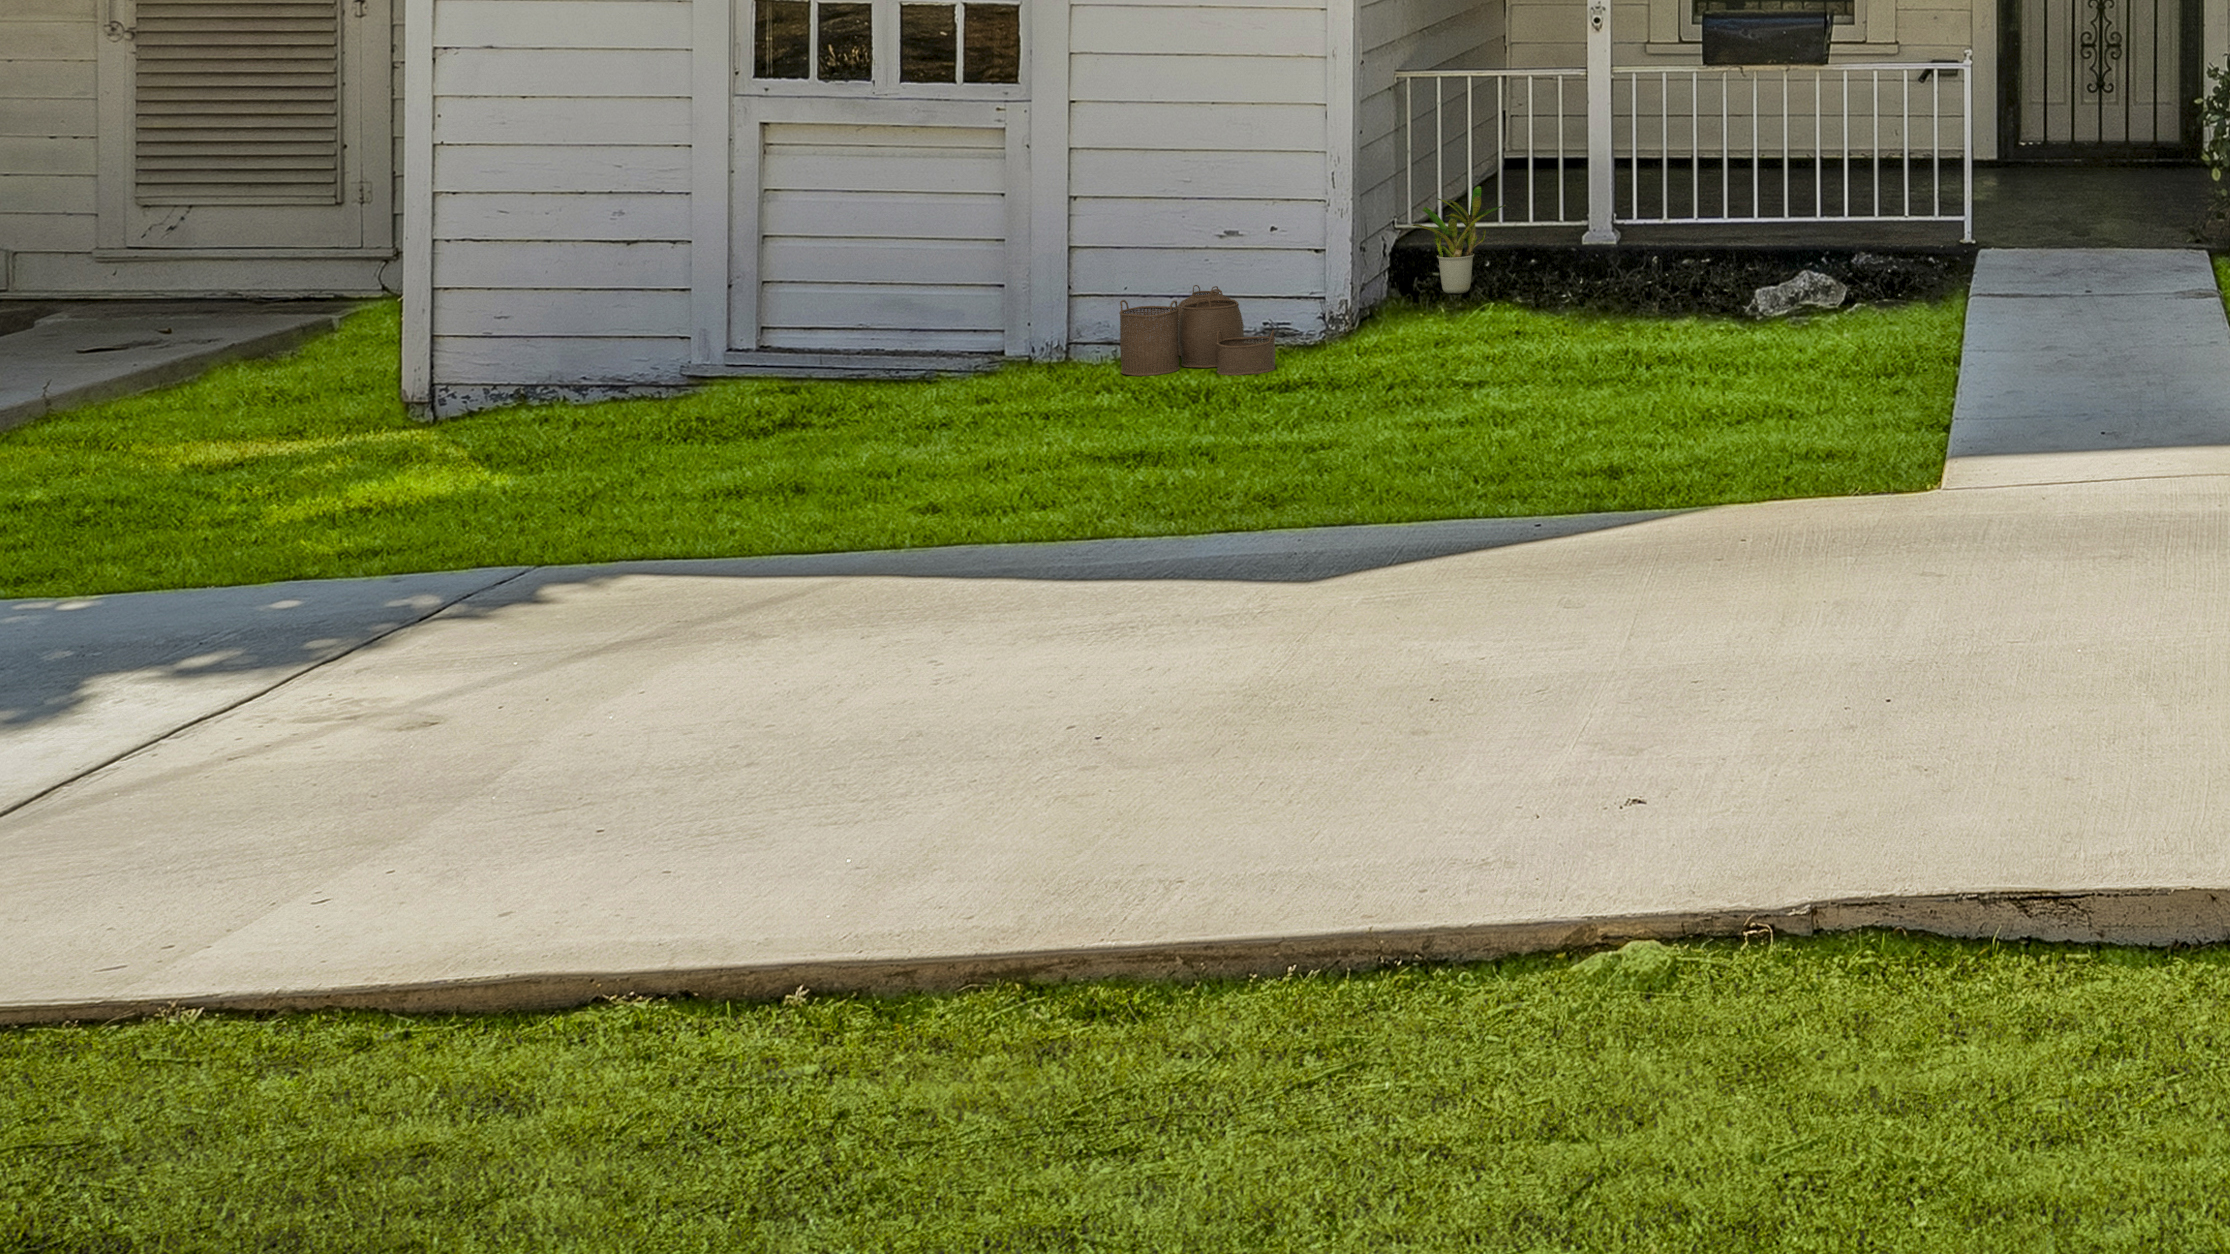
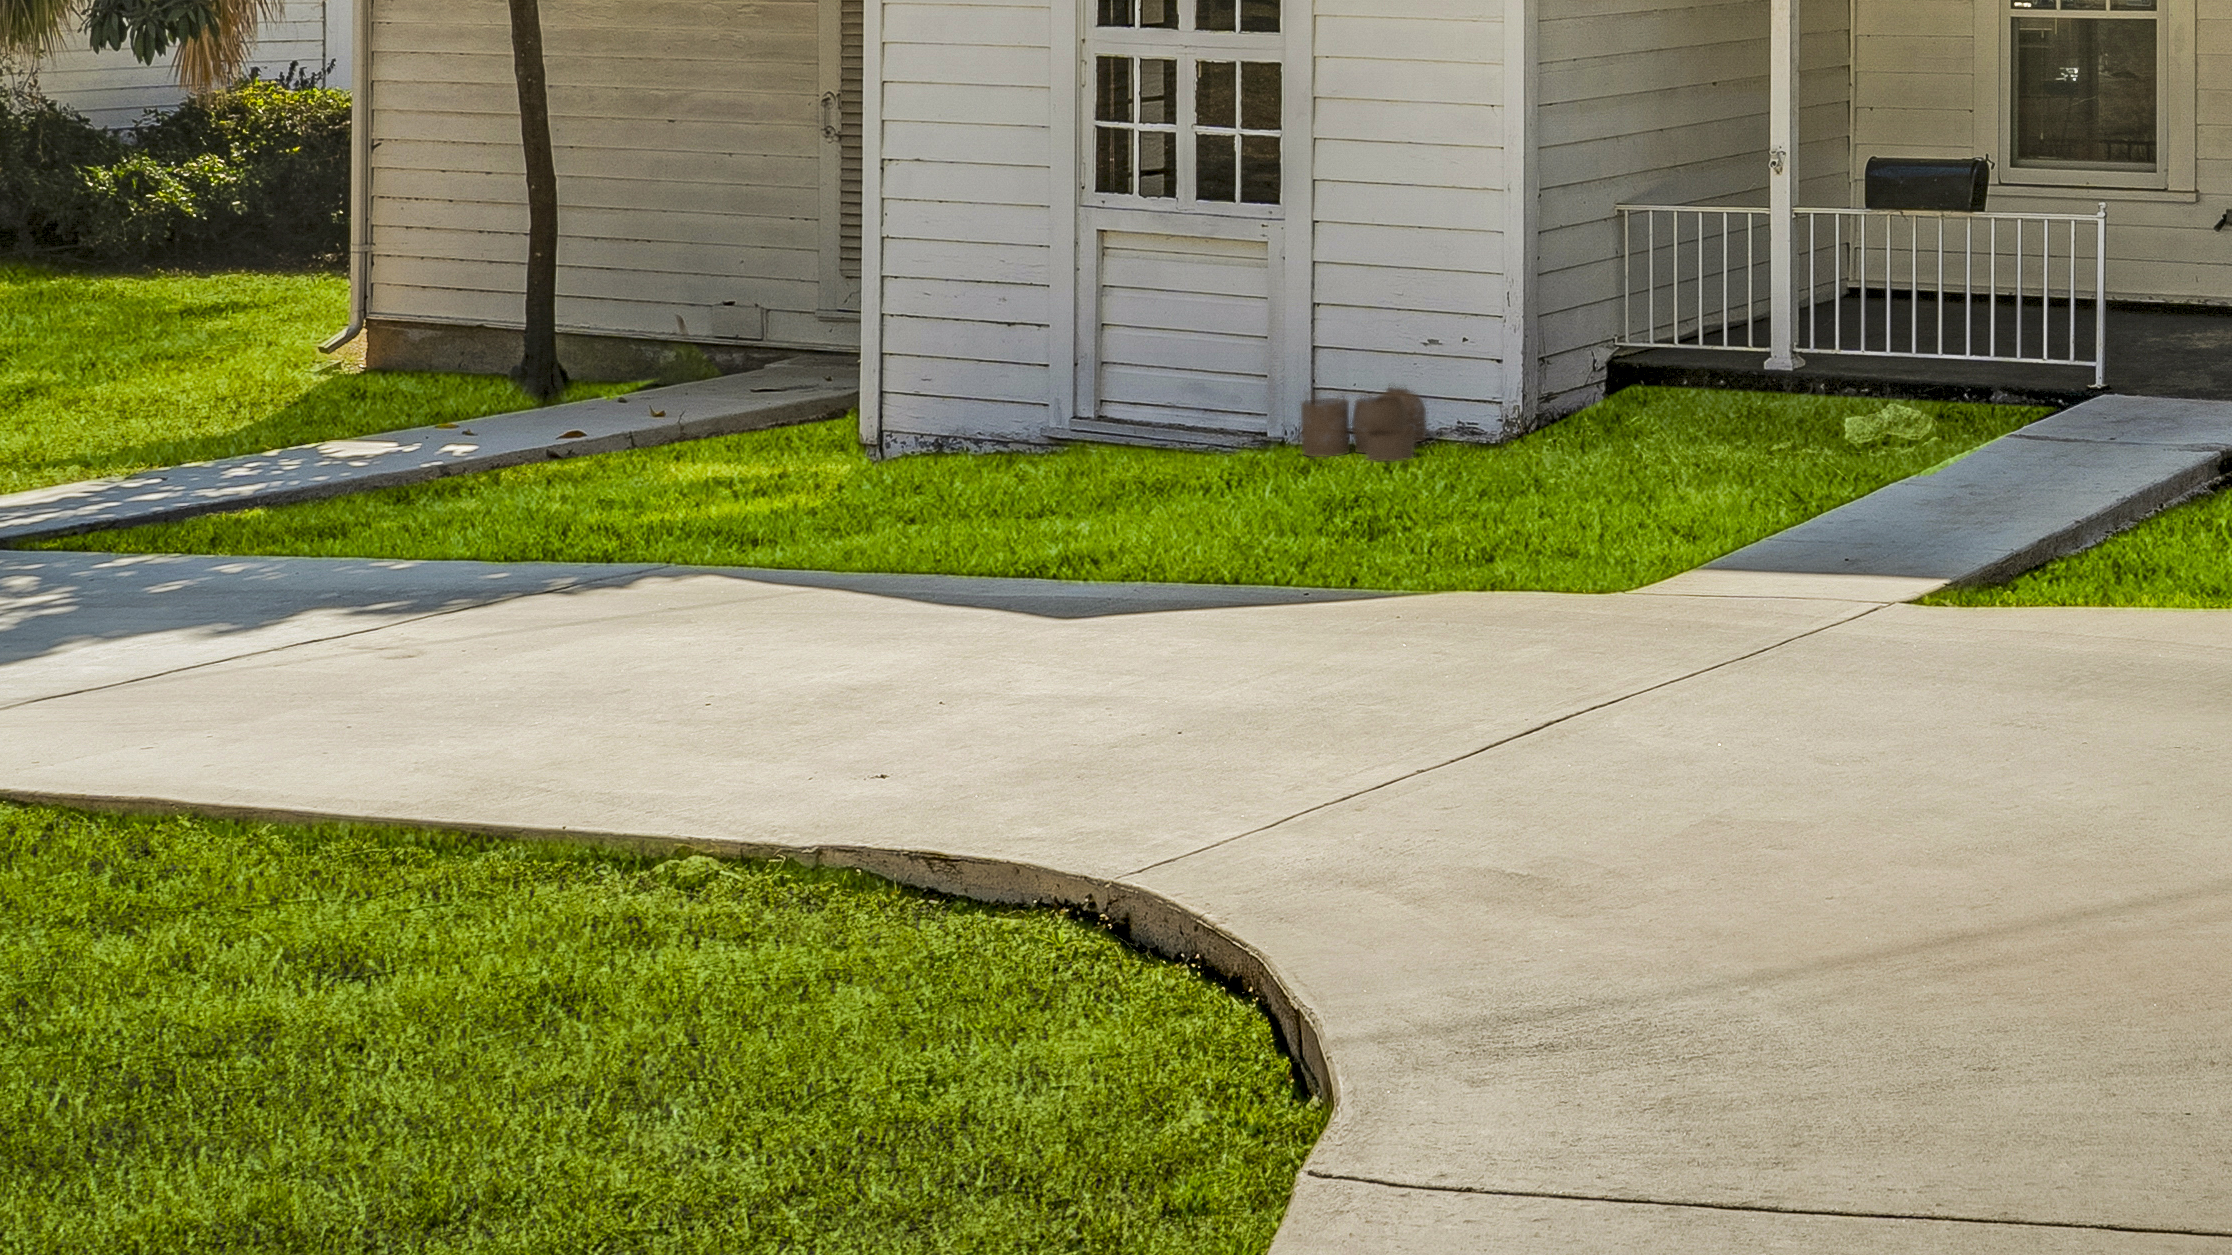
potted plant: present [1411,186,1505,294] -> none [1641,309,1731,405]

